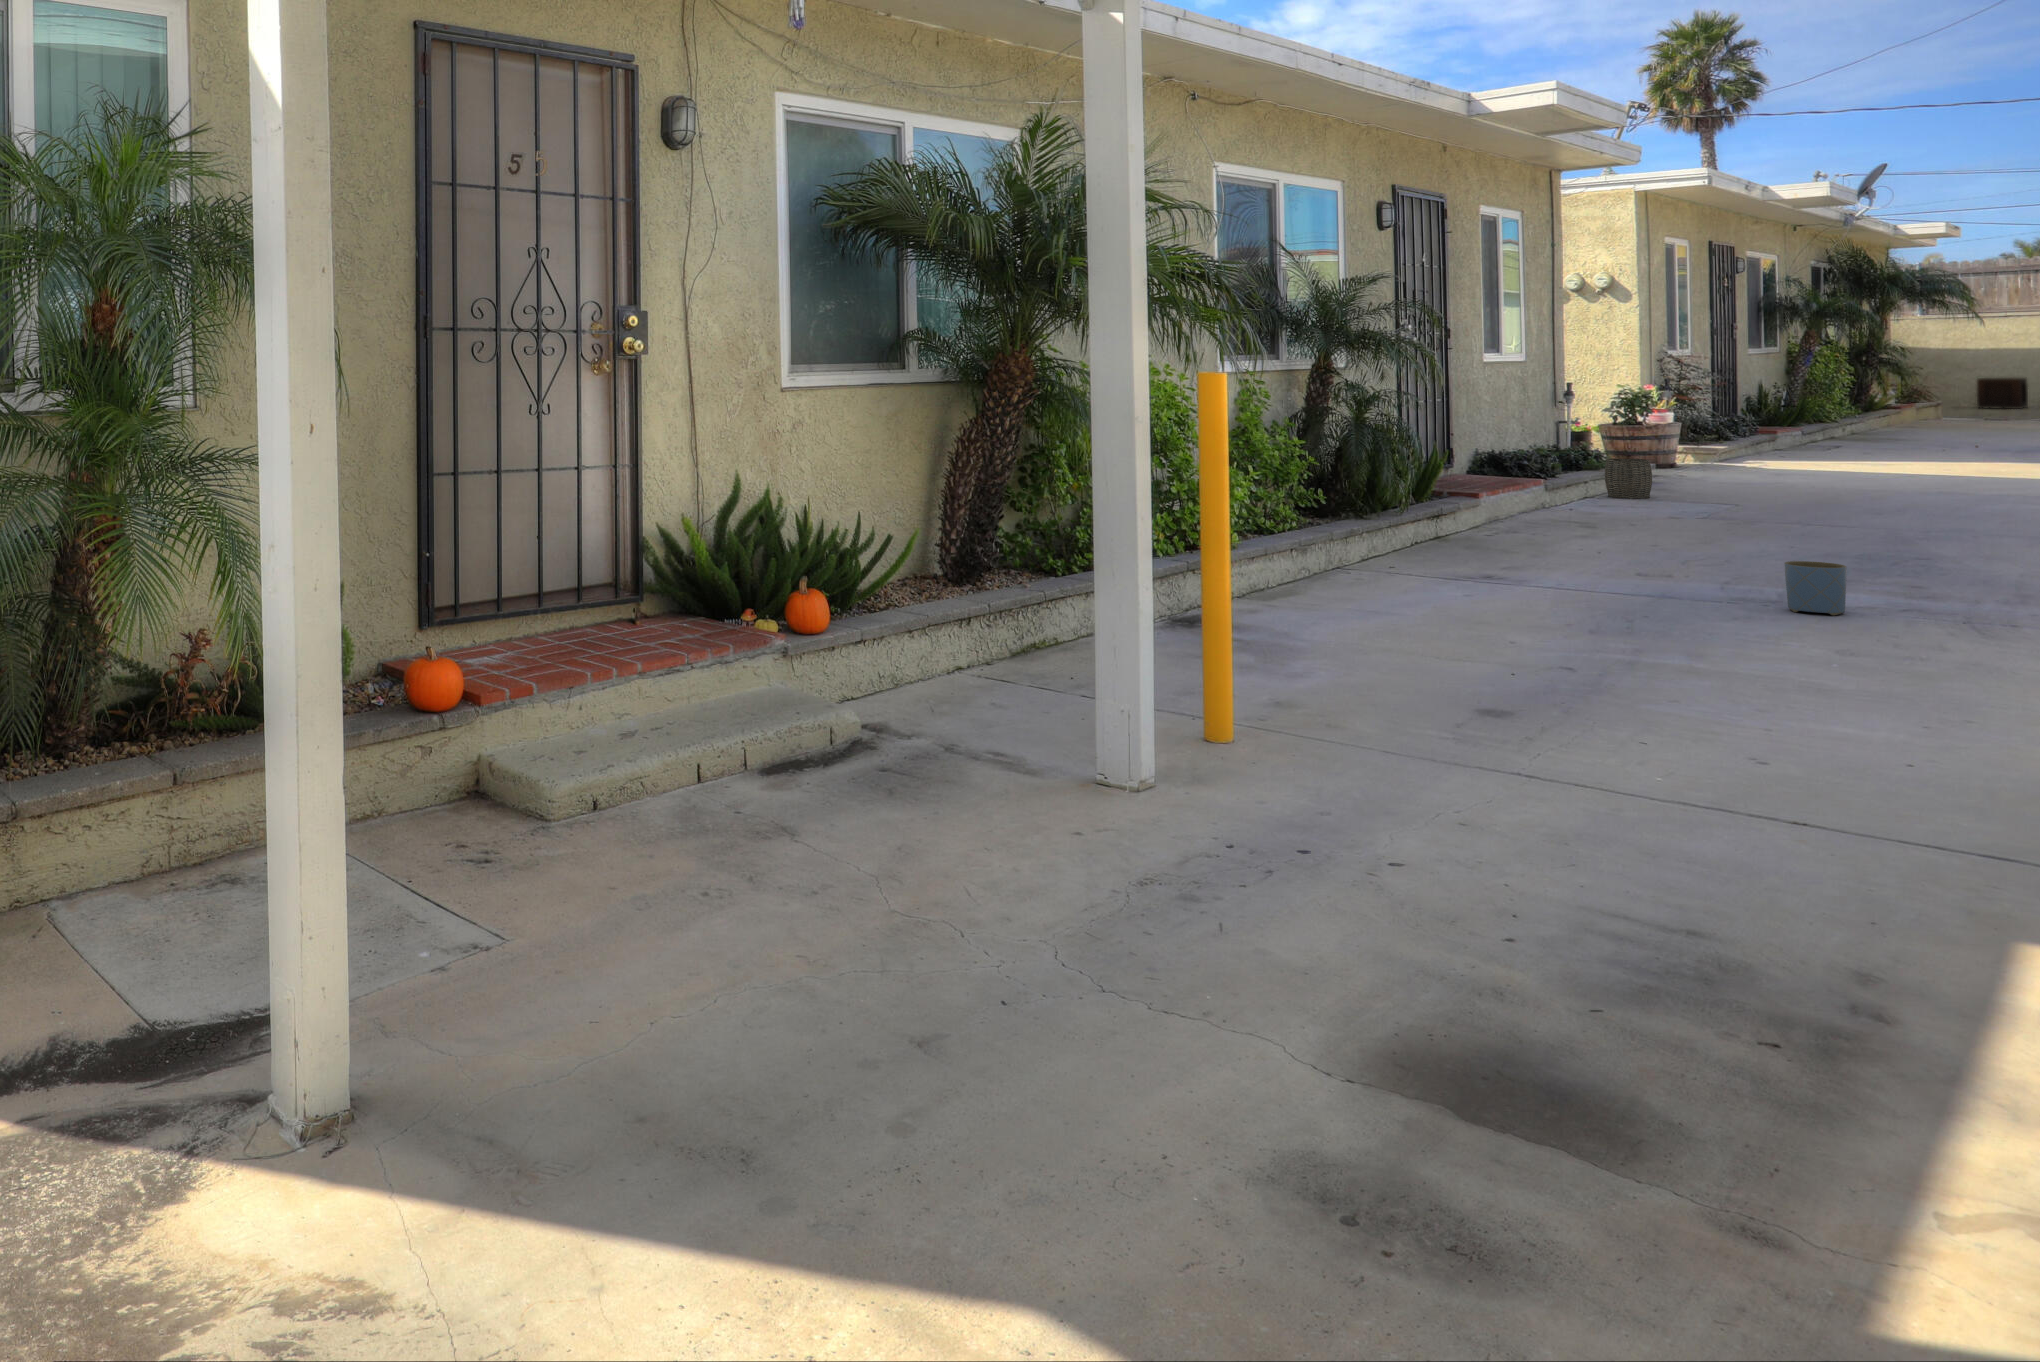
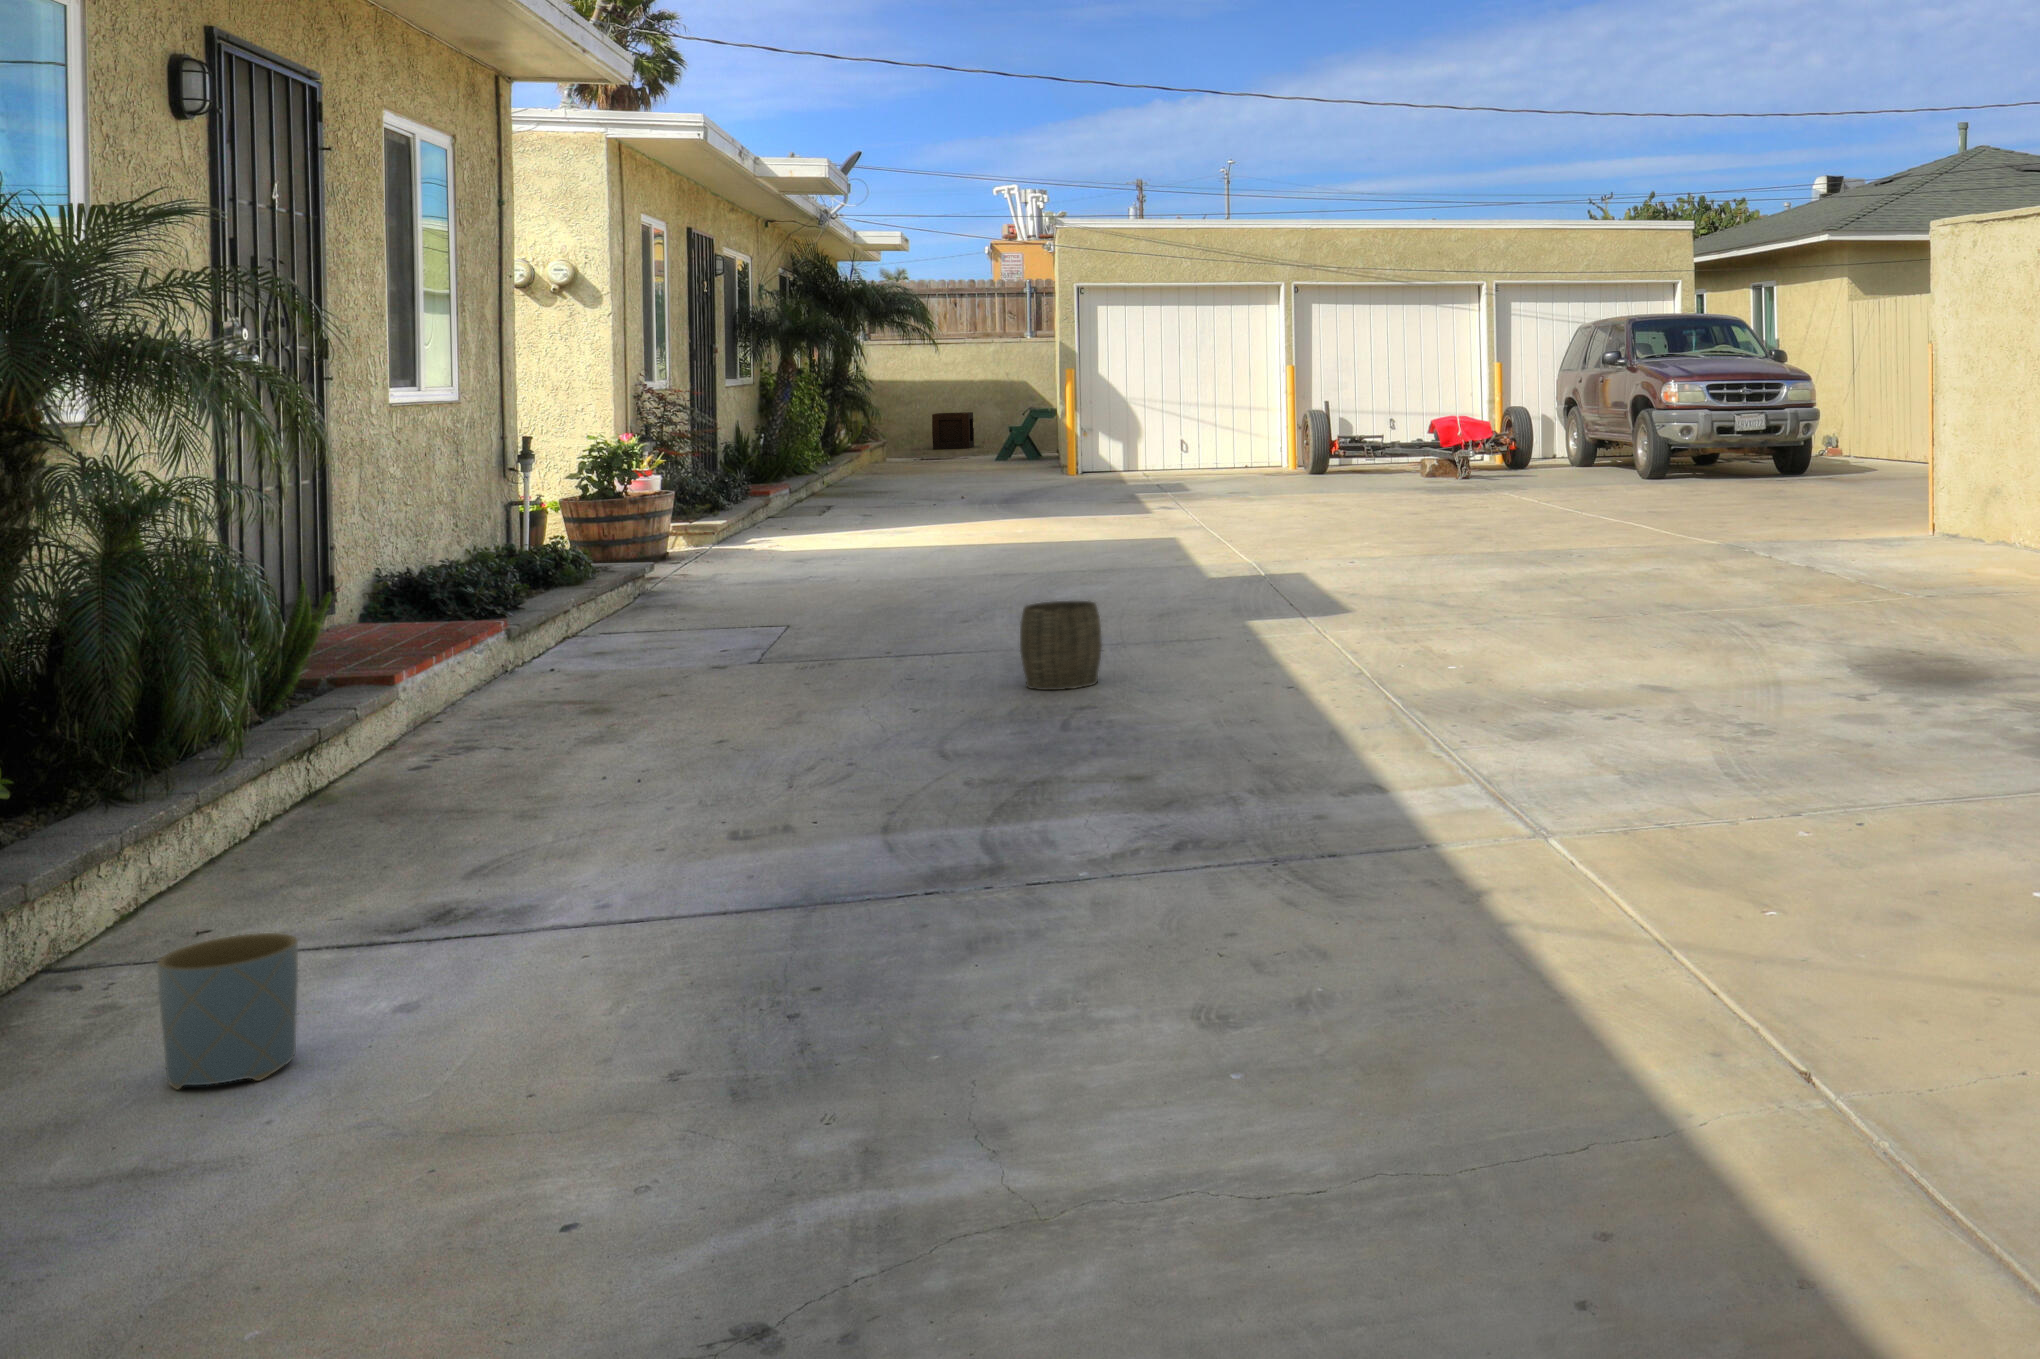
woven basket: present [1605,459,1652,498] -> present [1020,601,1102,690]
planter: present [1784,561,1847,616] -> present [157,933,298,1090]

